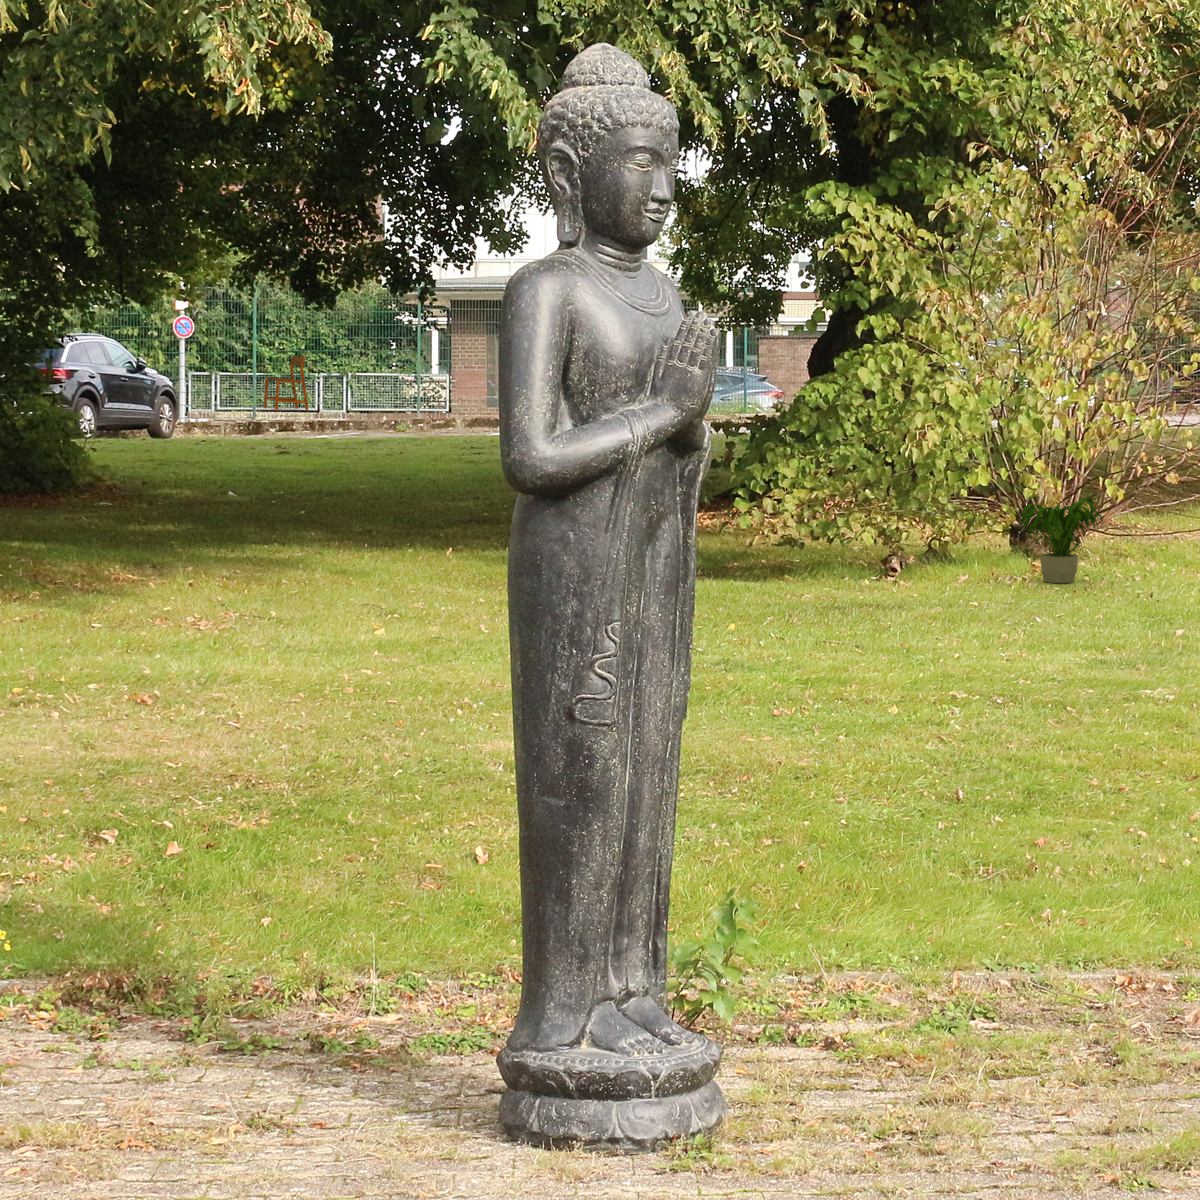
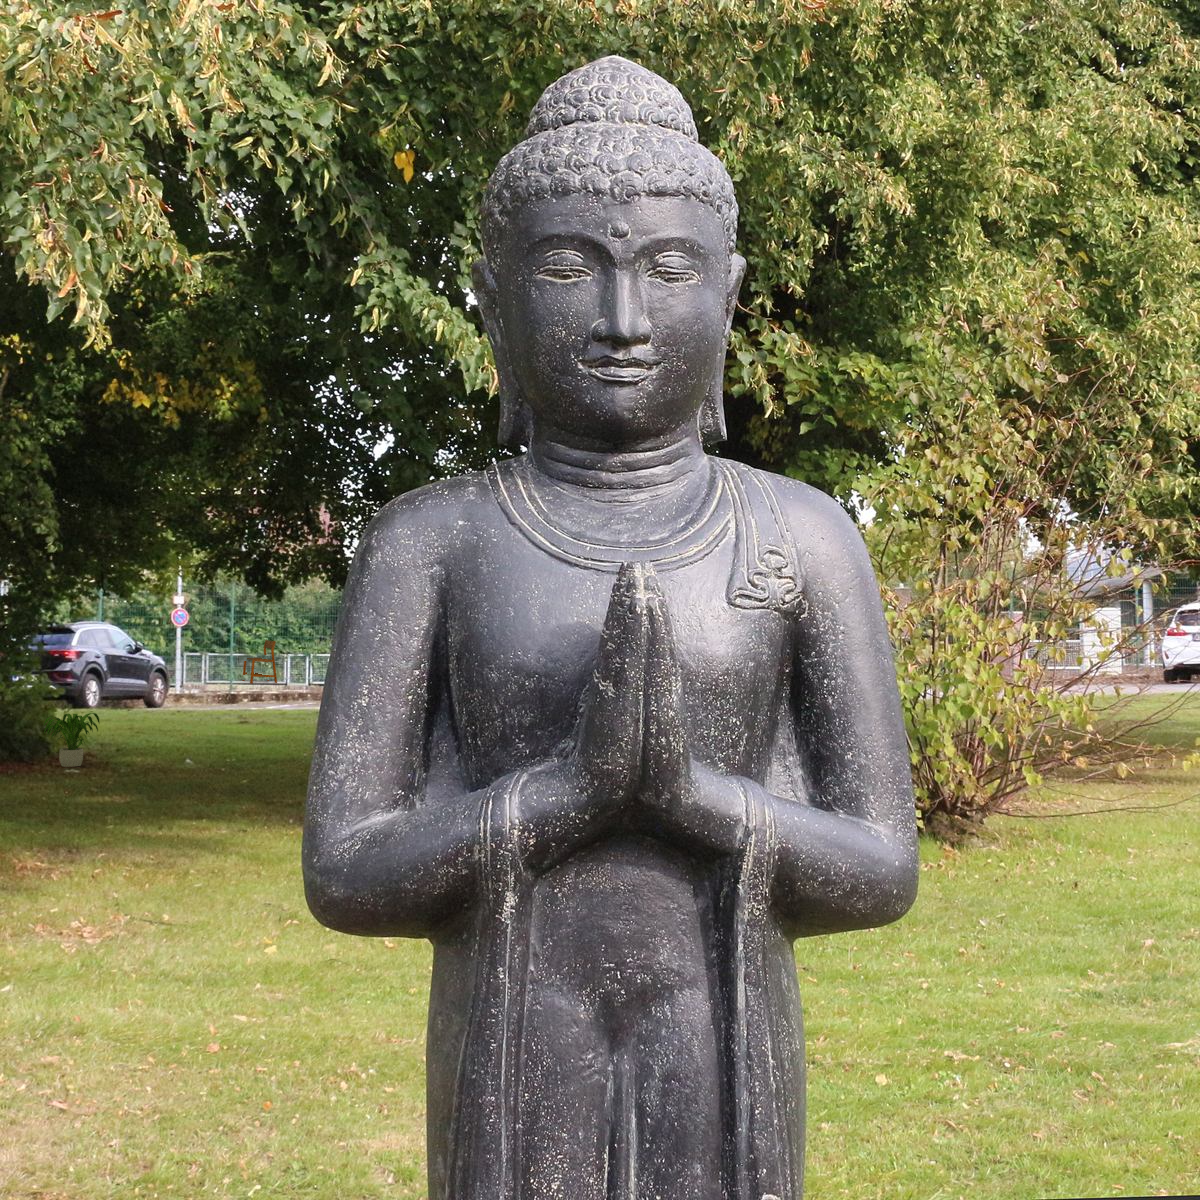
potted plant: present [1021,498,1103,583] -> present [44,713,99,767]

